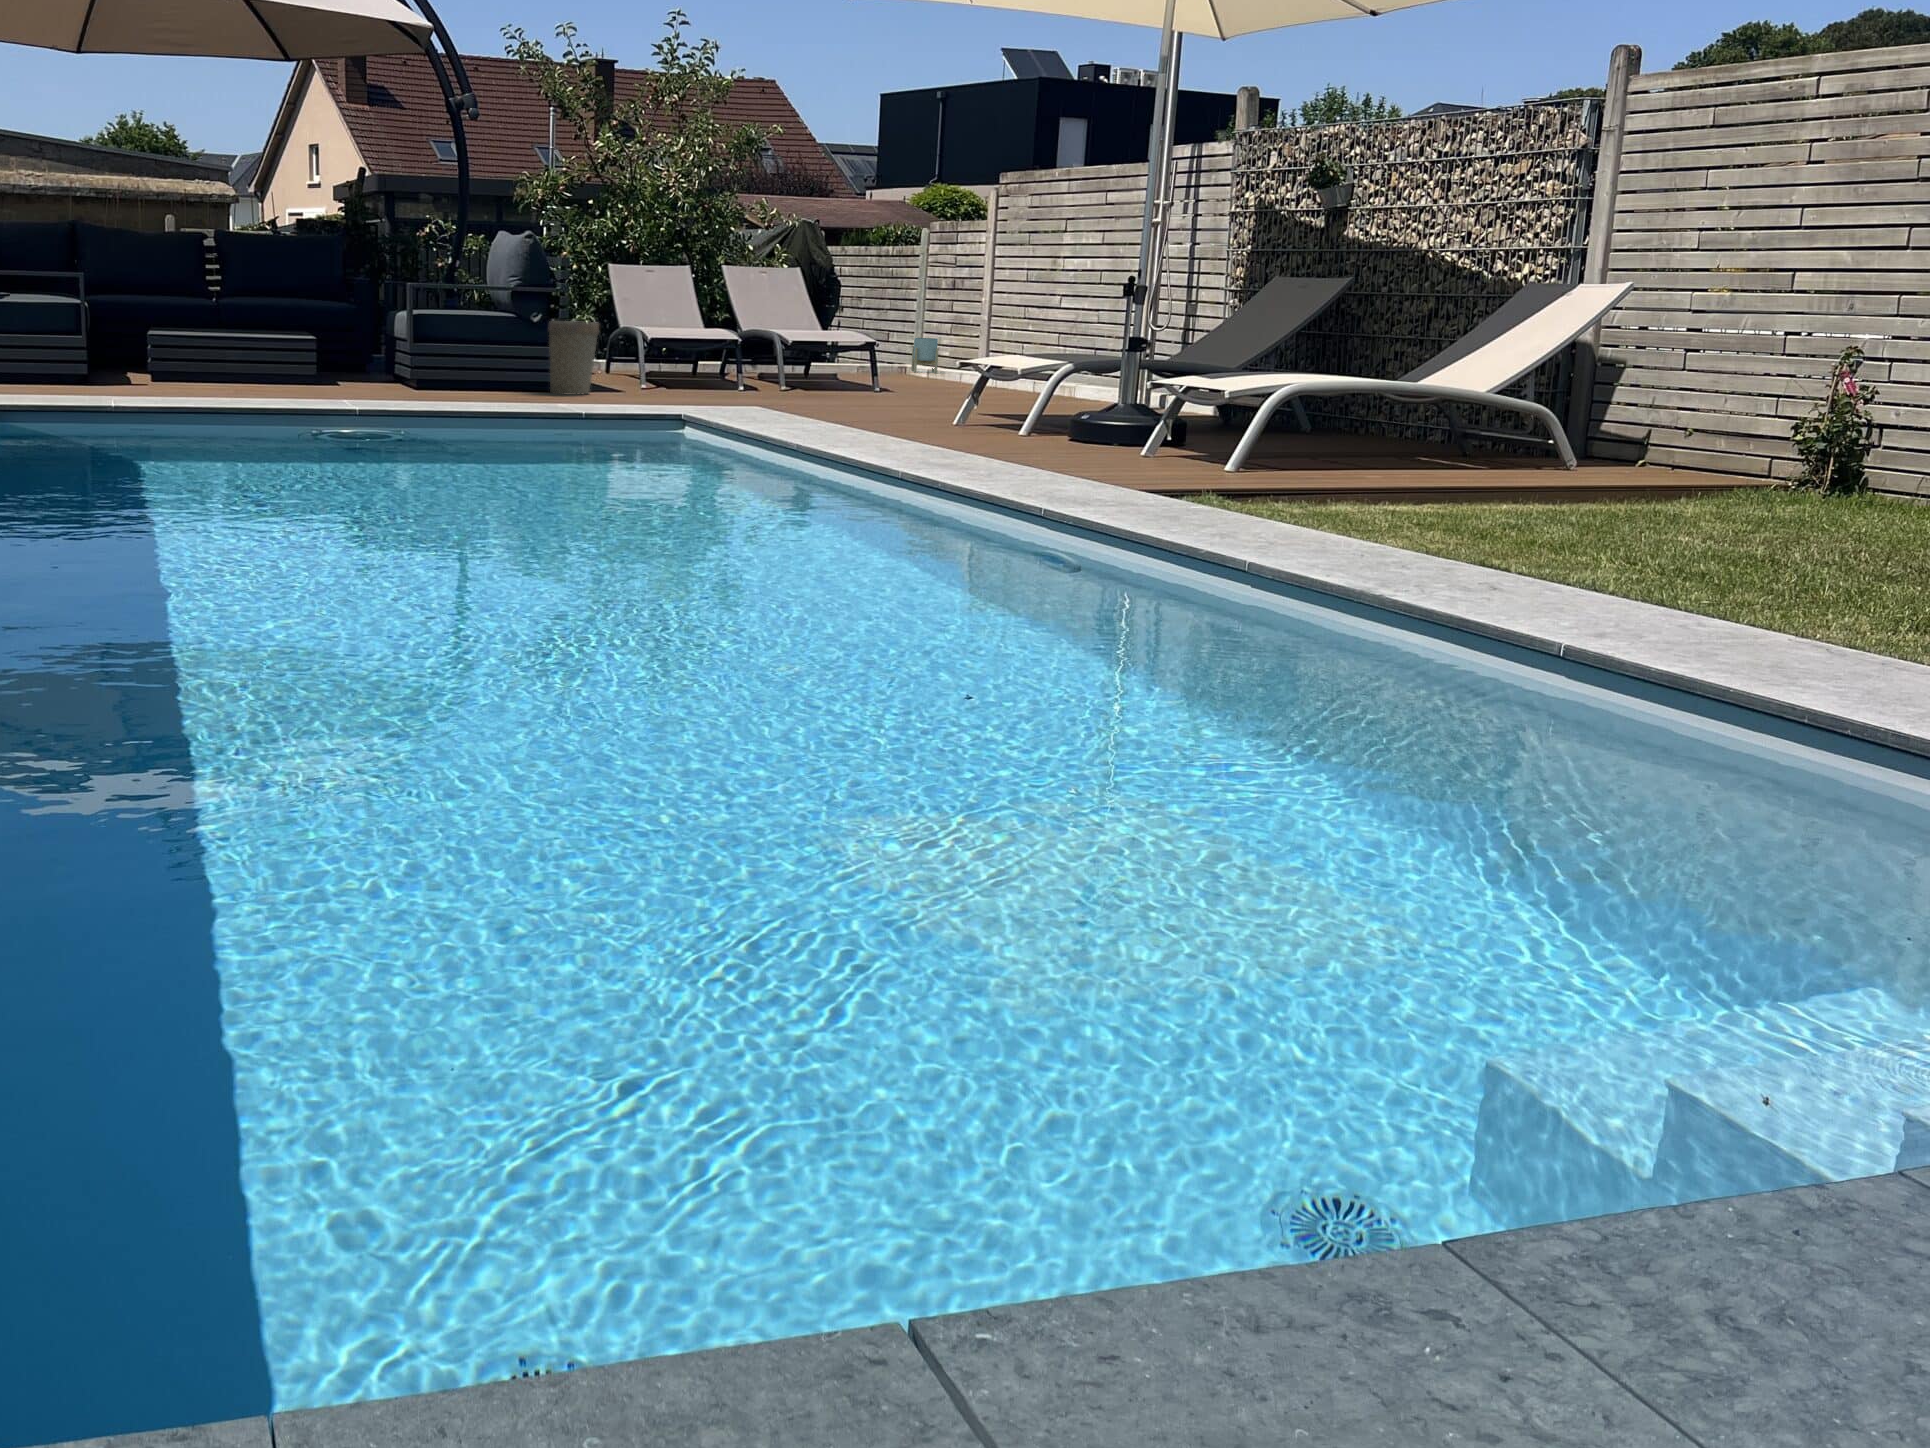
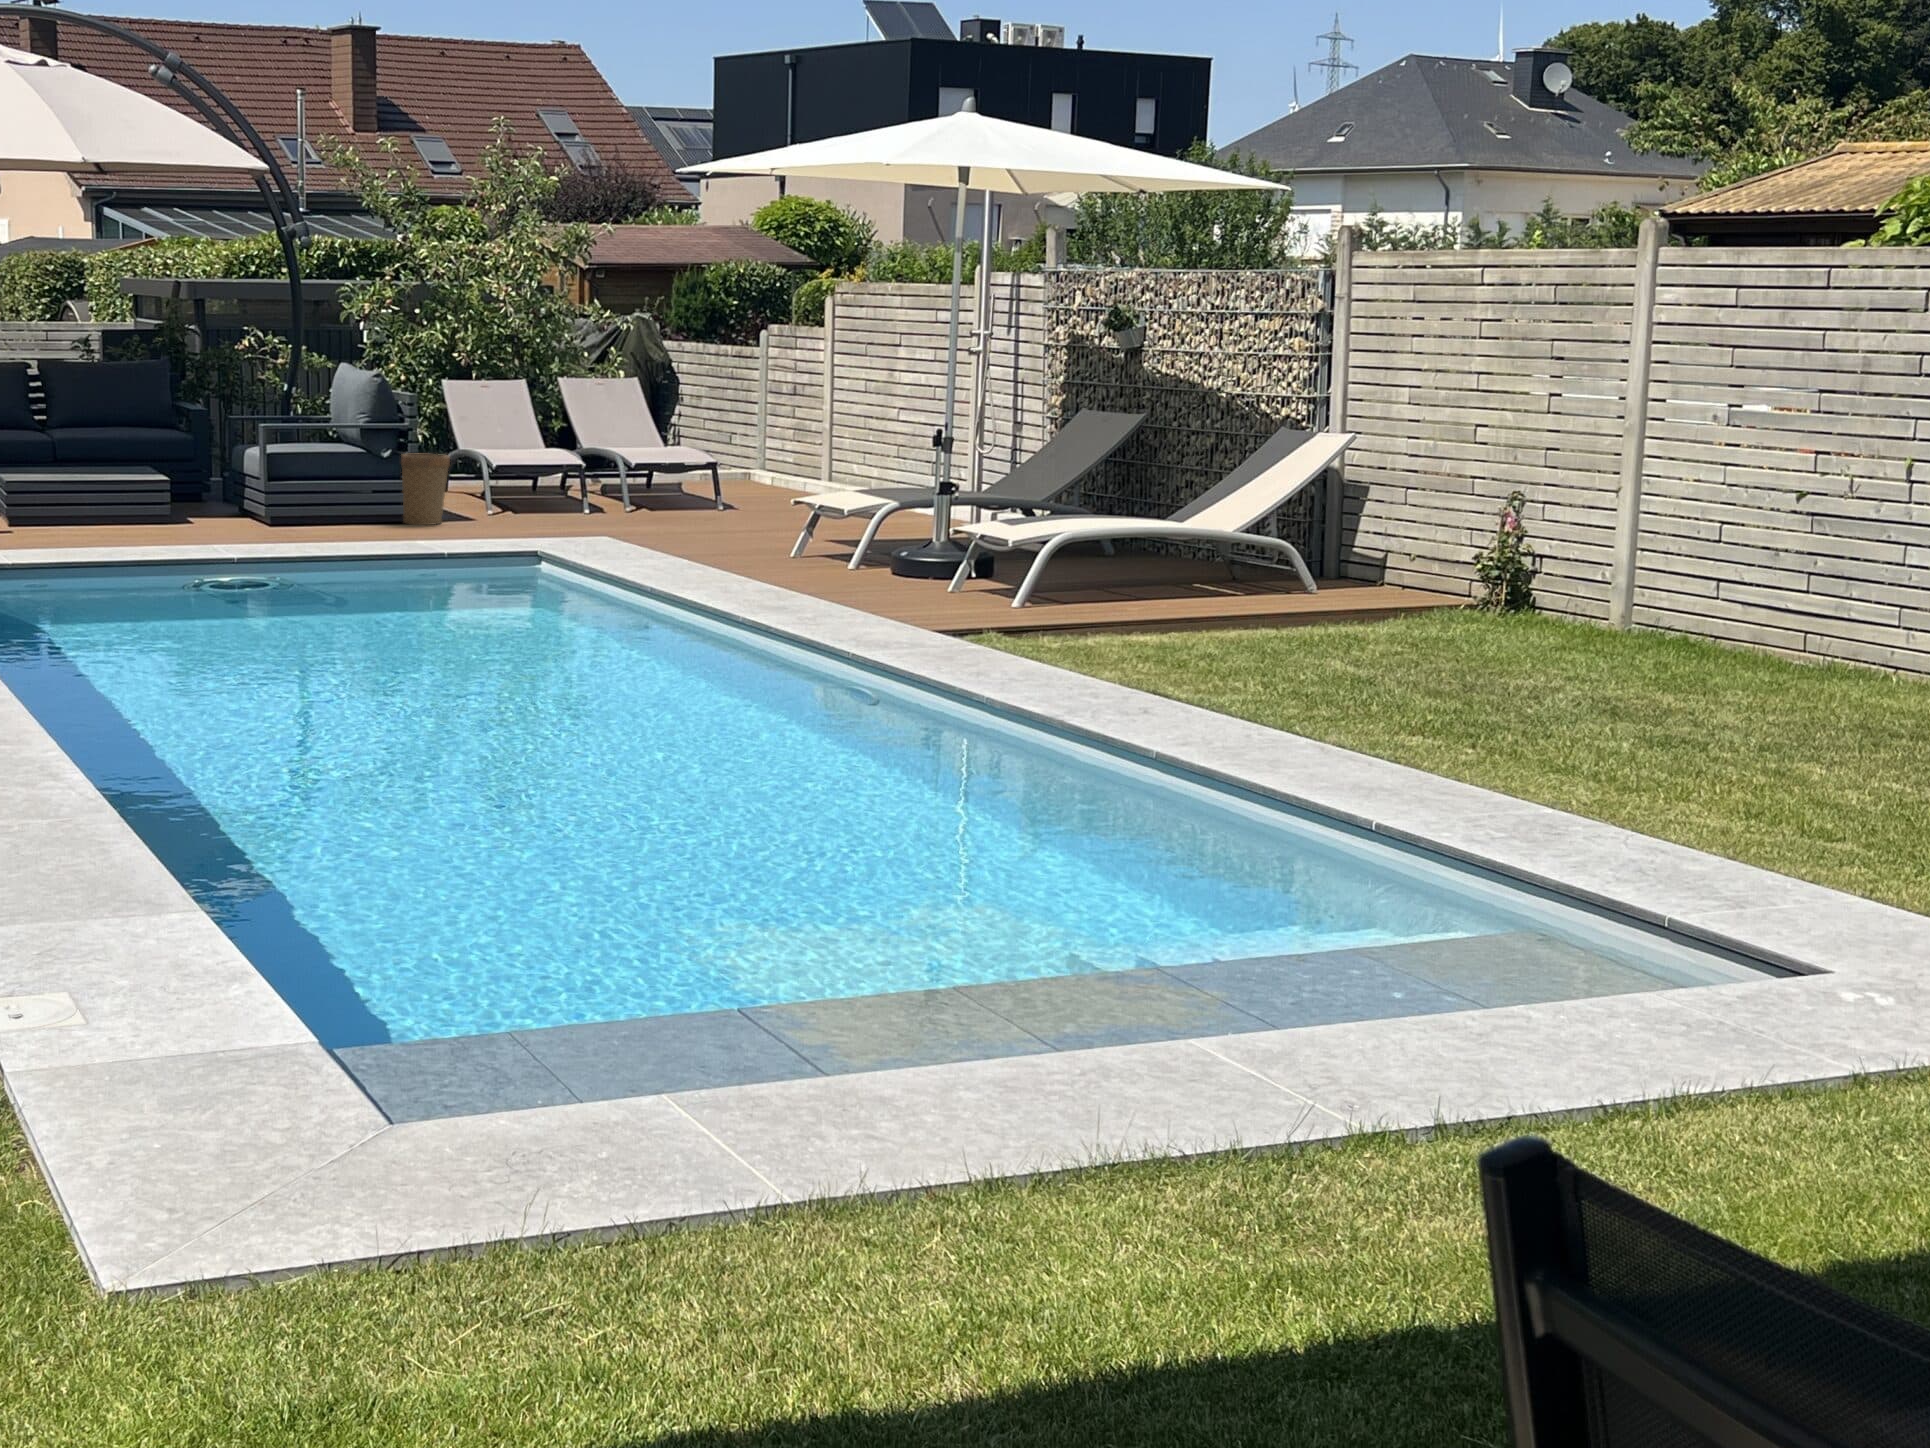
planter: present [911,338,939,374] -> none [753,444,779,480]

